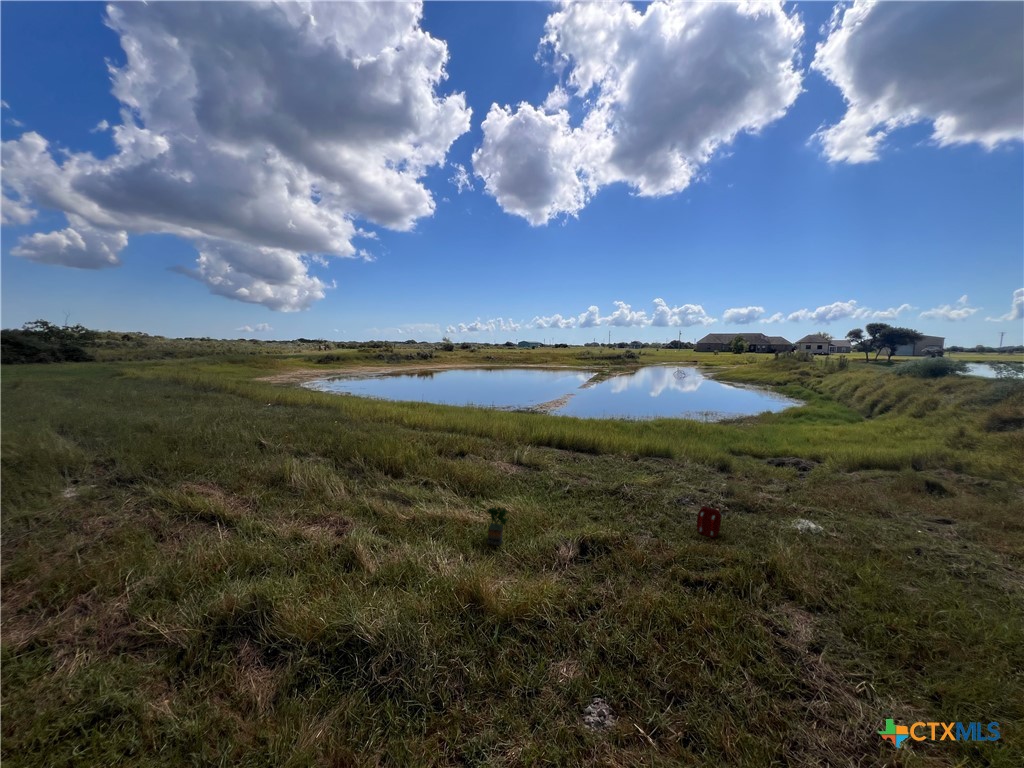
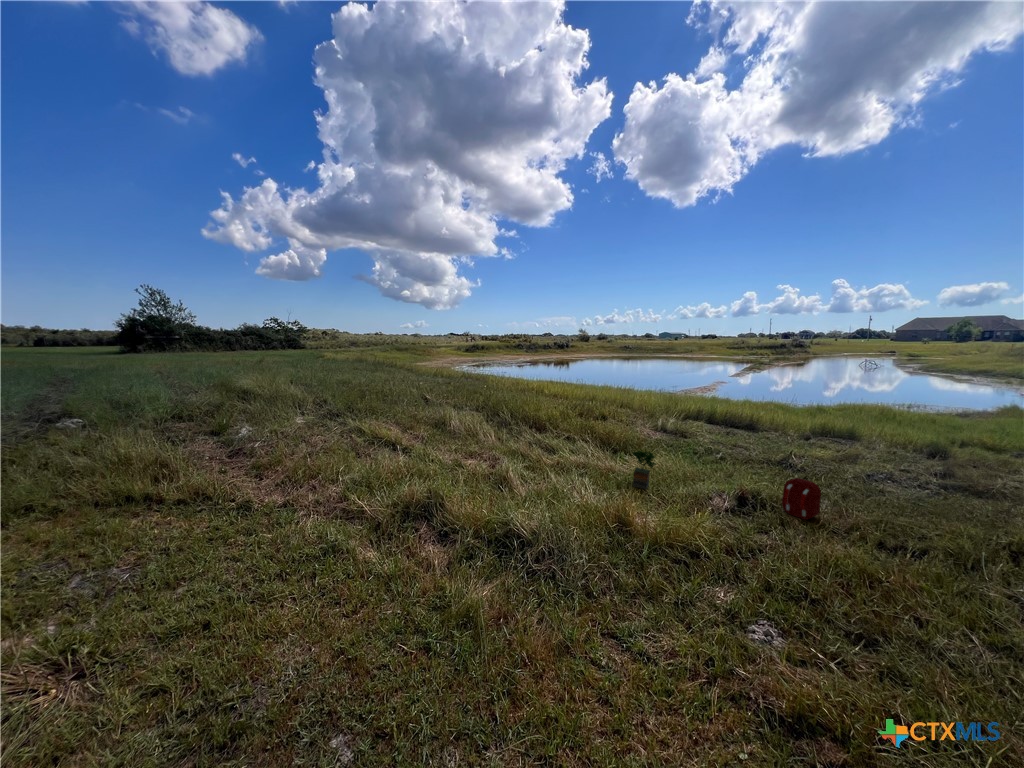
backpack: present [696,506,721,538] -> present [782,478,821,520]

